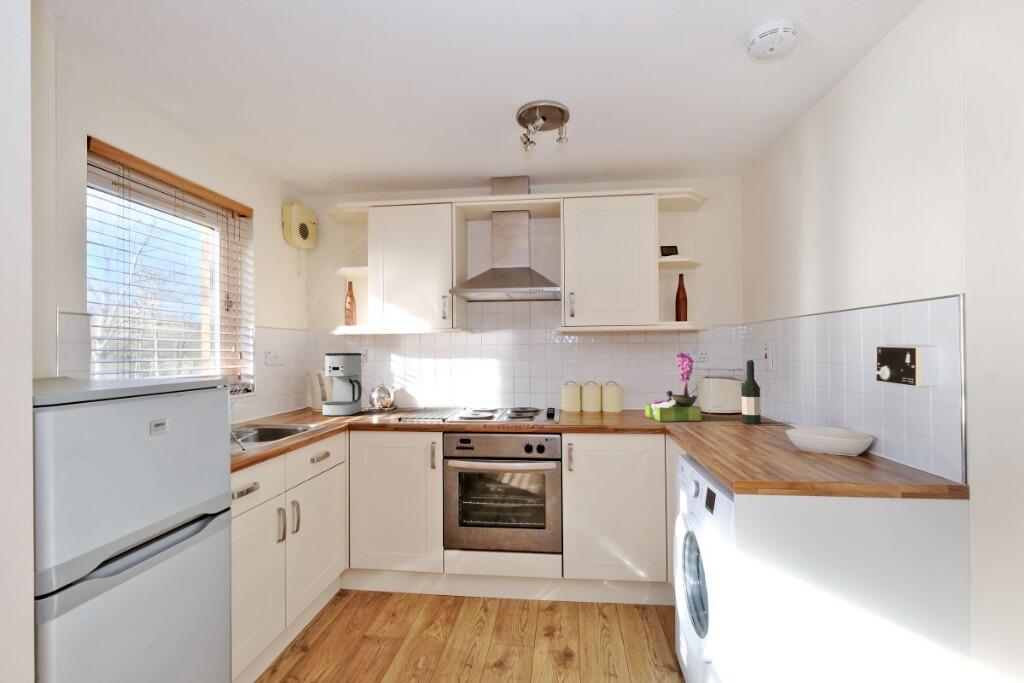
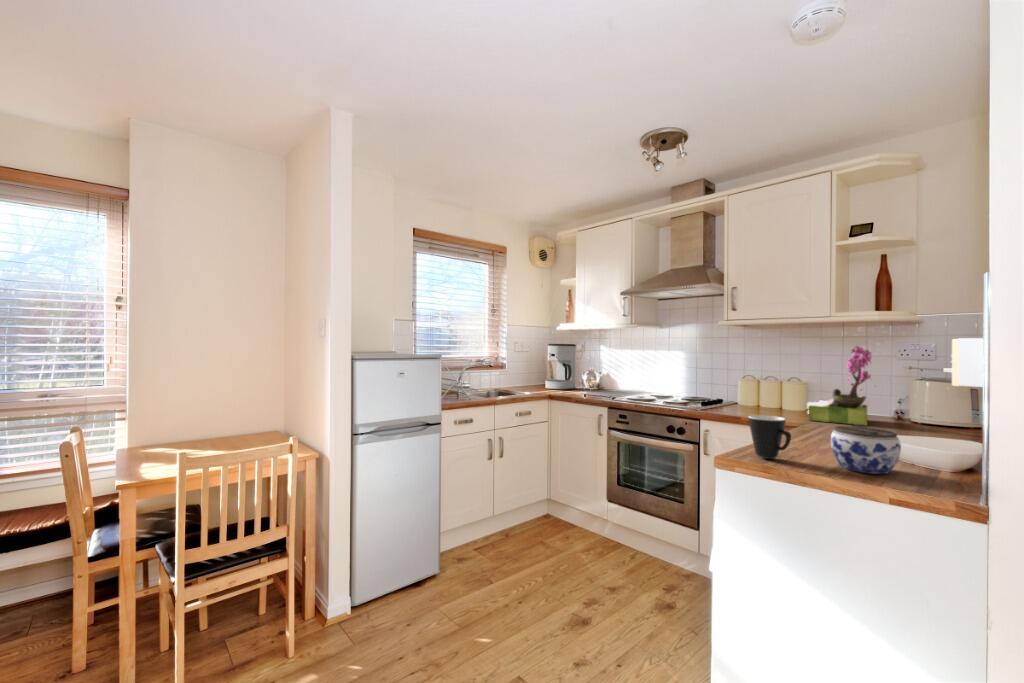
wine bottle: present [742,360,761,424] -> none [922,357,951,437]
mug: none [750,425,796,469] -> present [748,415,791,459]
jar: none [804,425,863,468] -> present [831,425,901,474]

